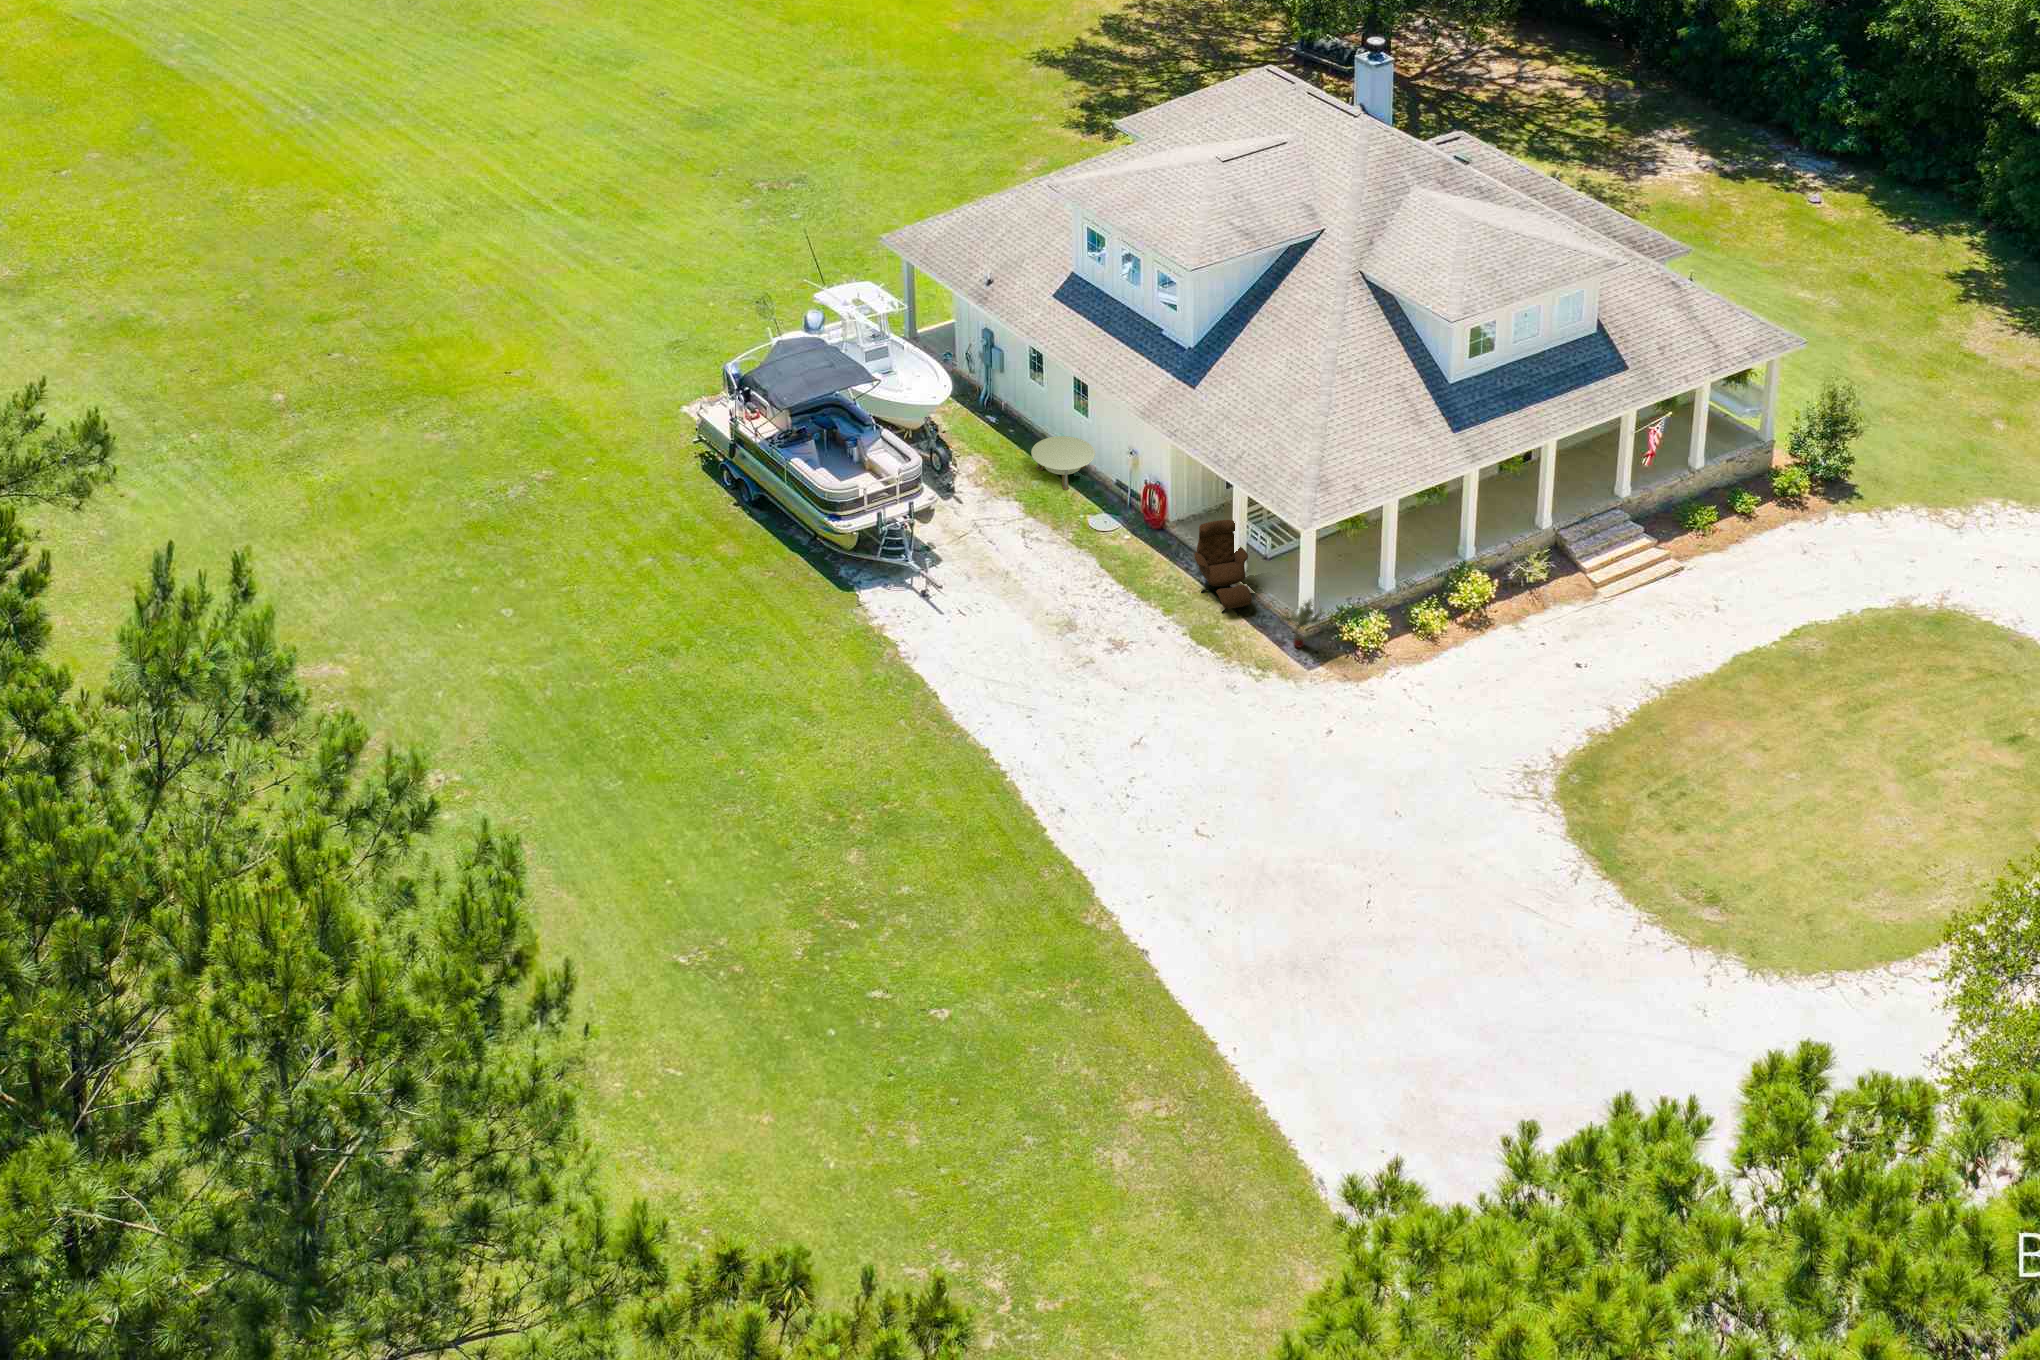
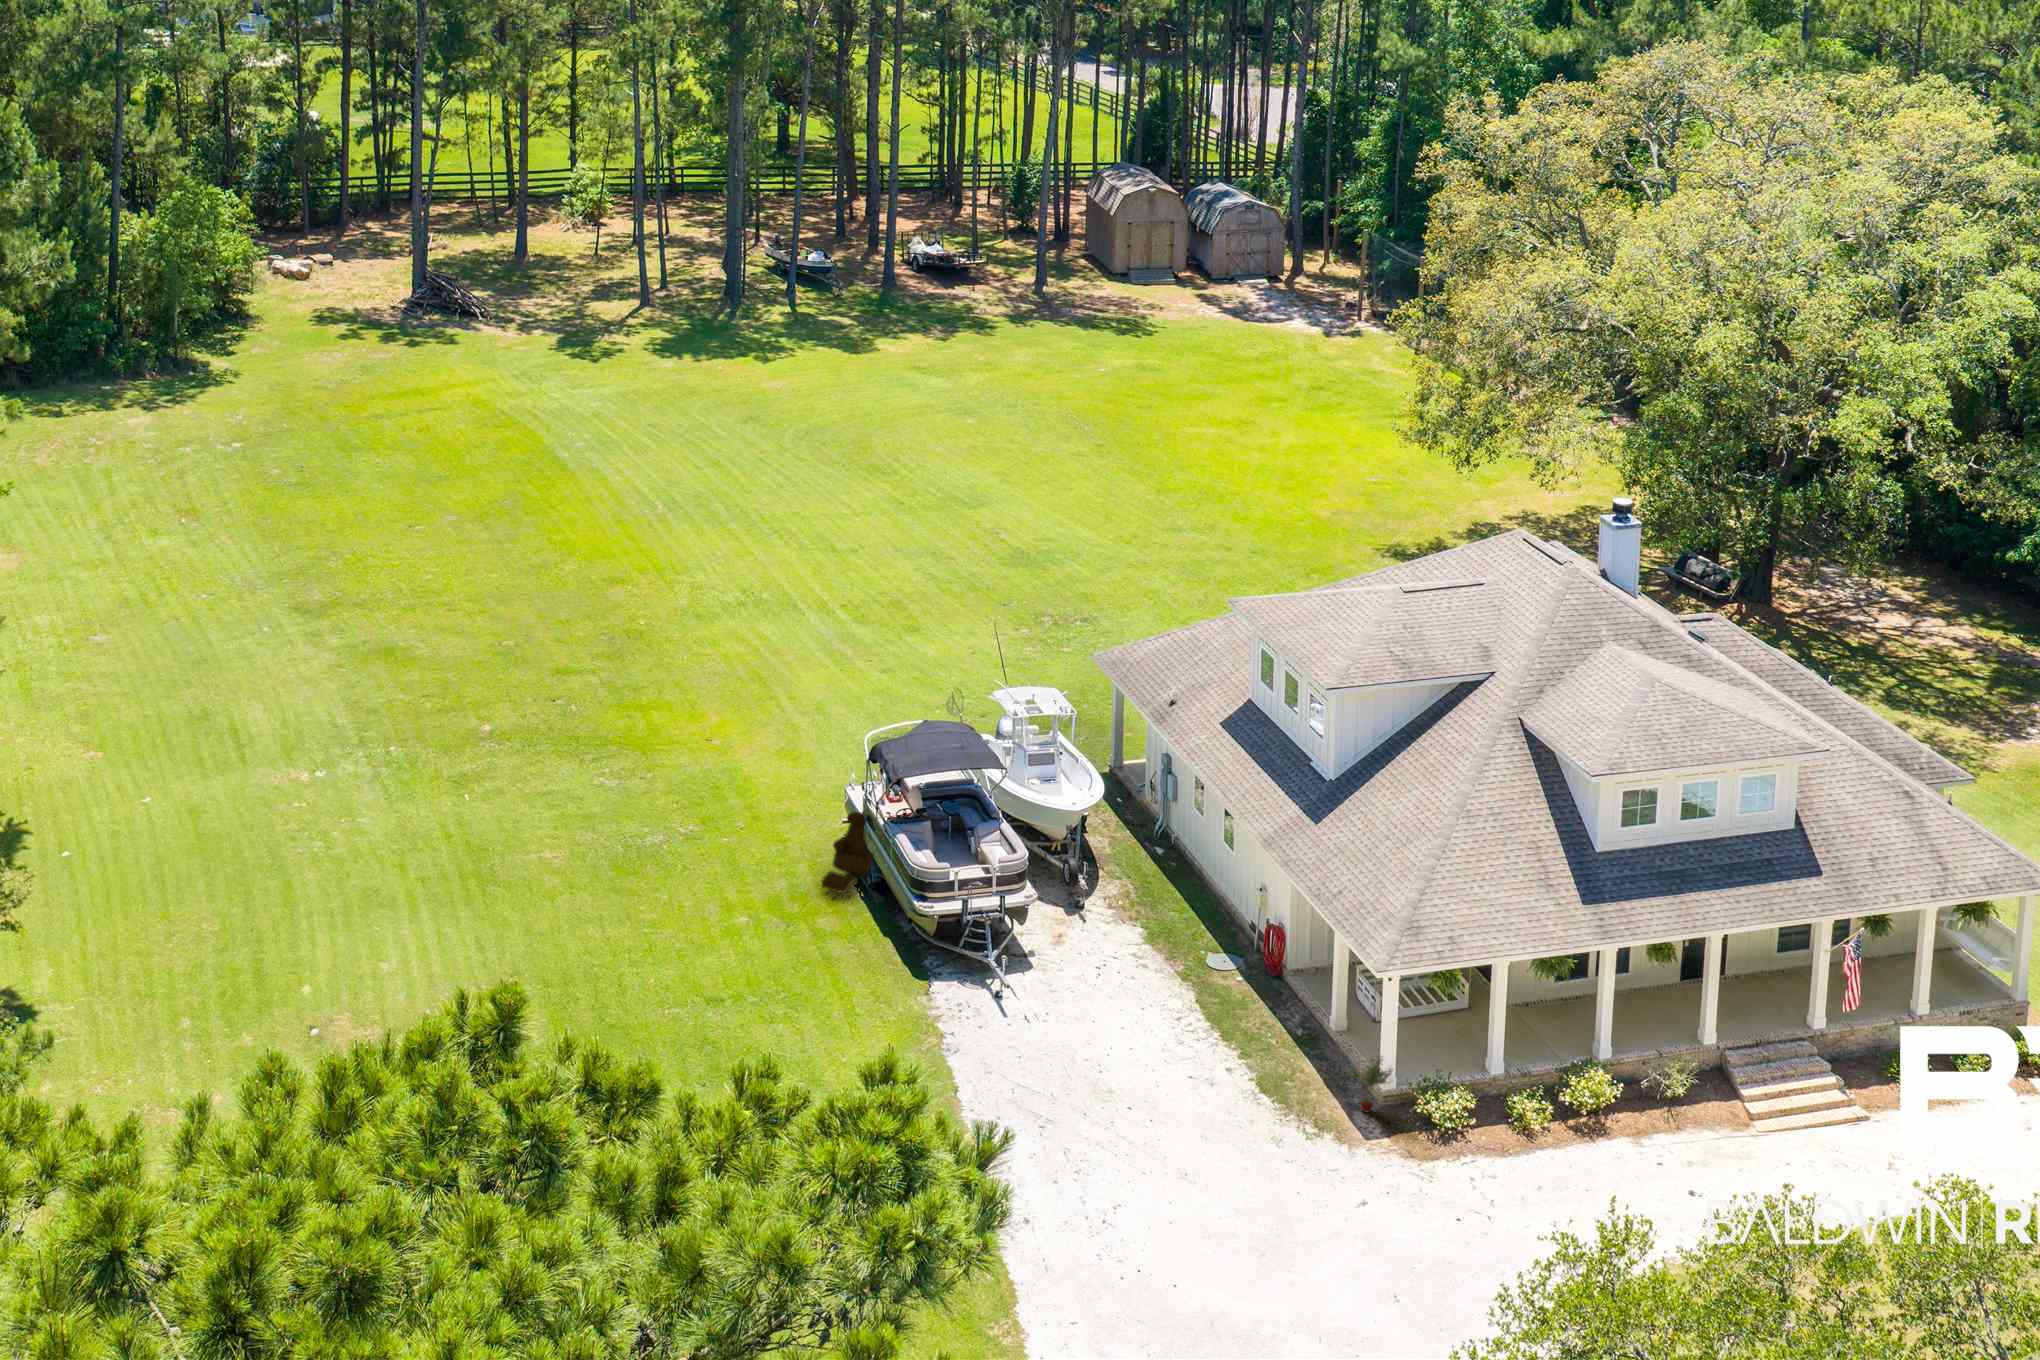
round table: present [1031,436,1095,490] -> none [1158,869,1226,923]
lounge chair: present [1195,520,1252,616] -> present [821,812,874,899]

